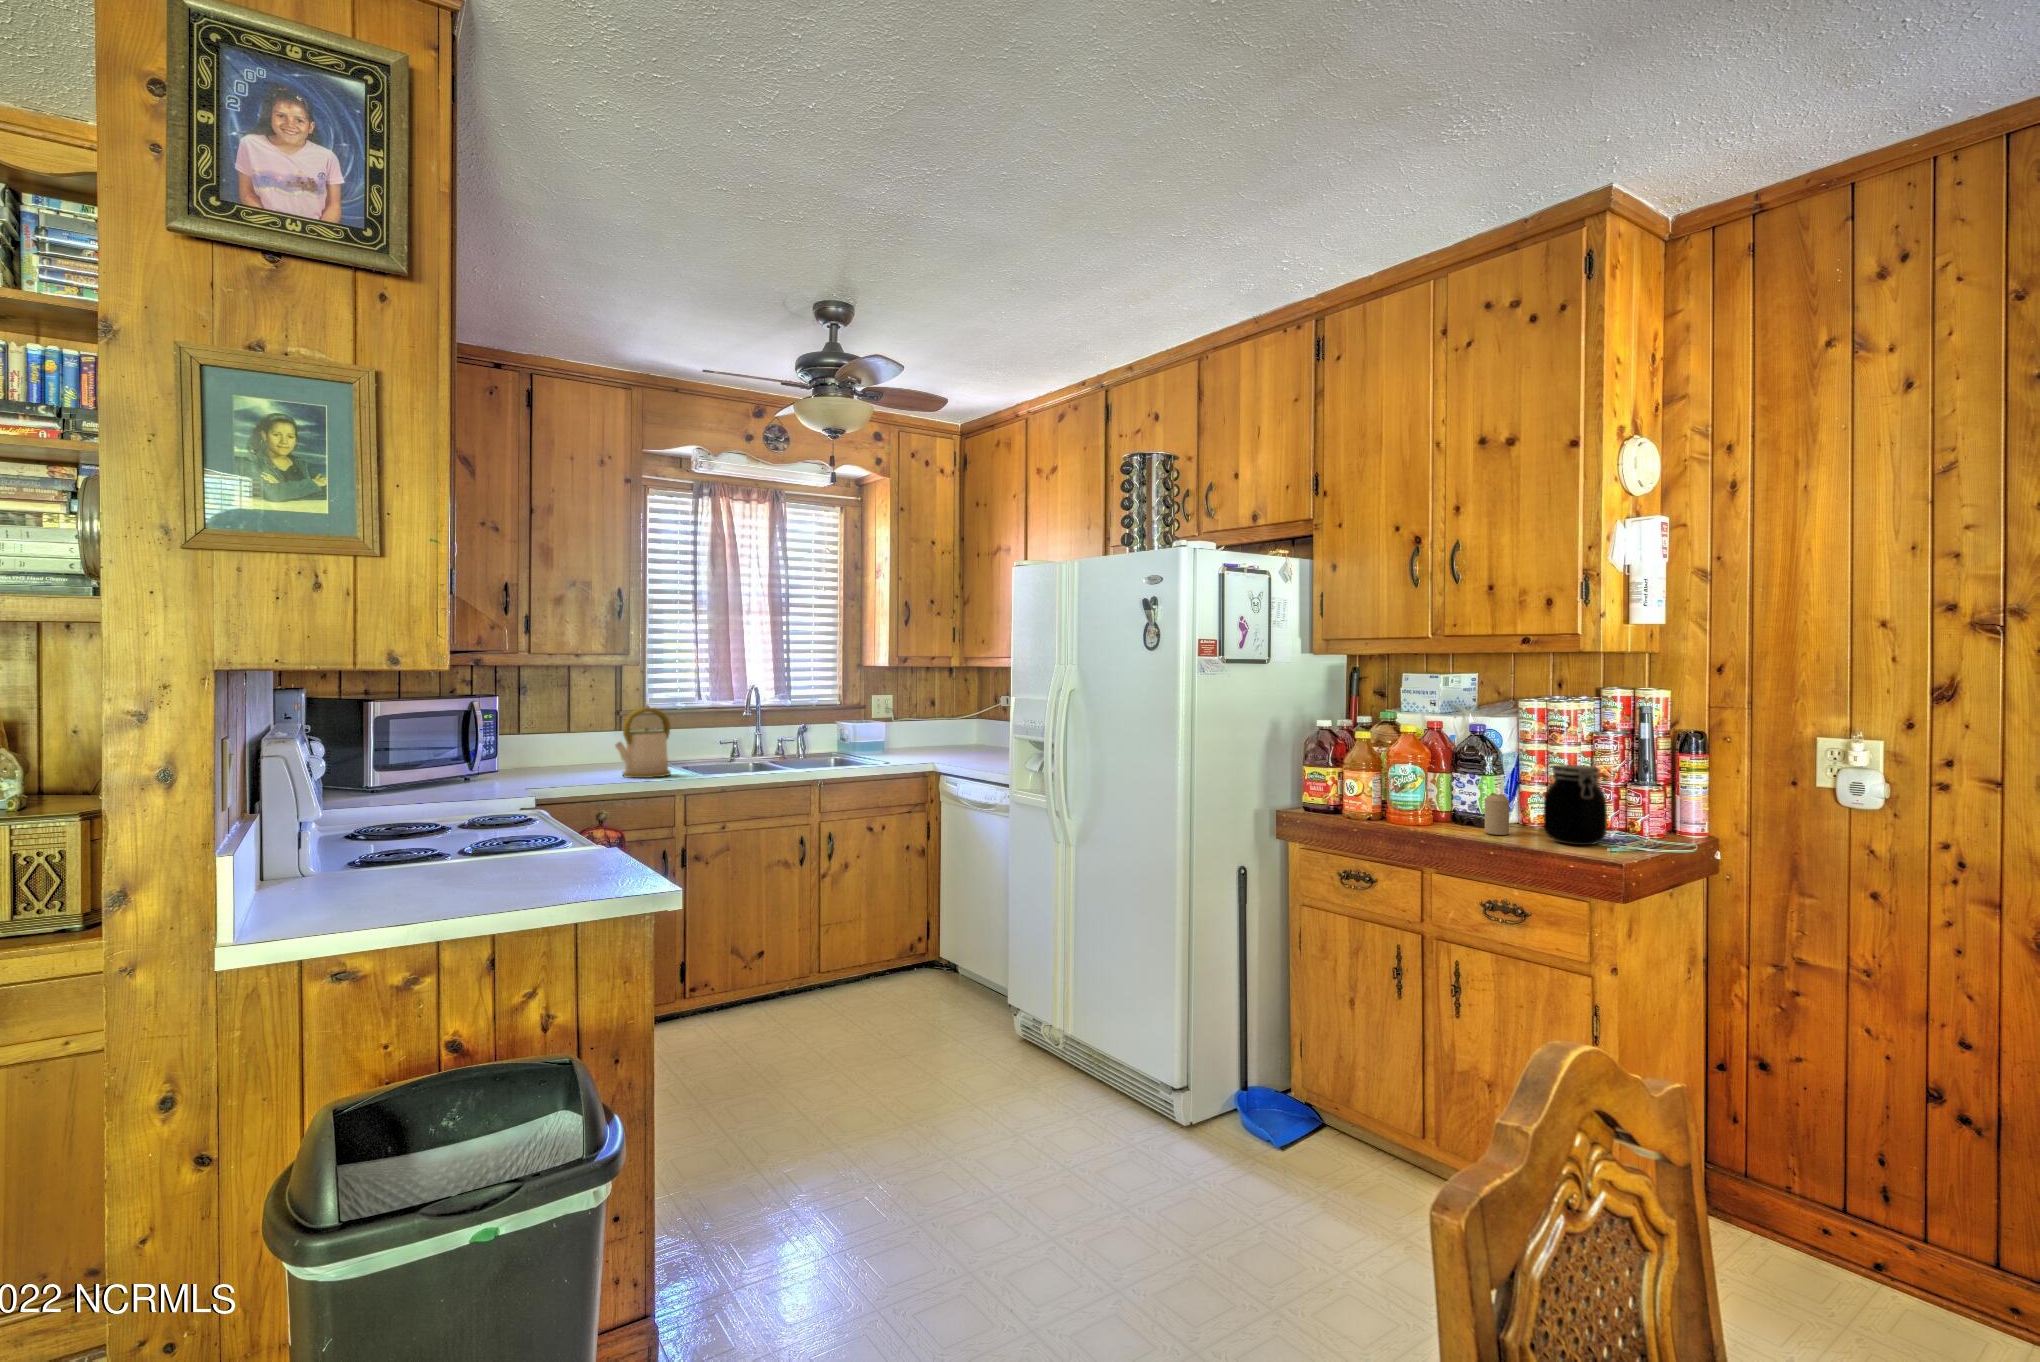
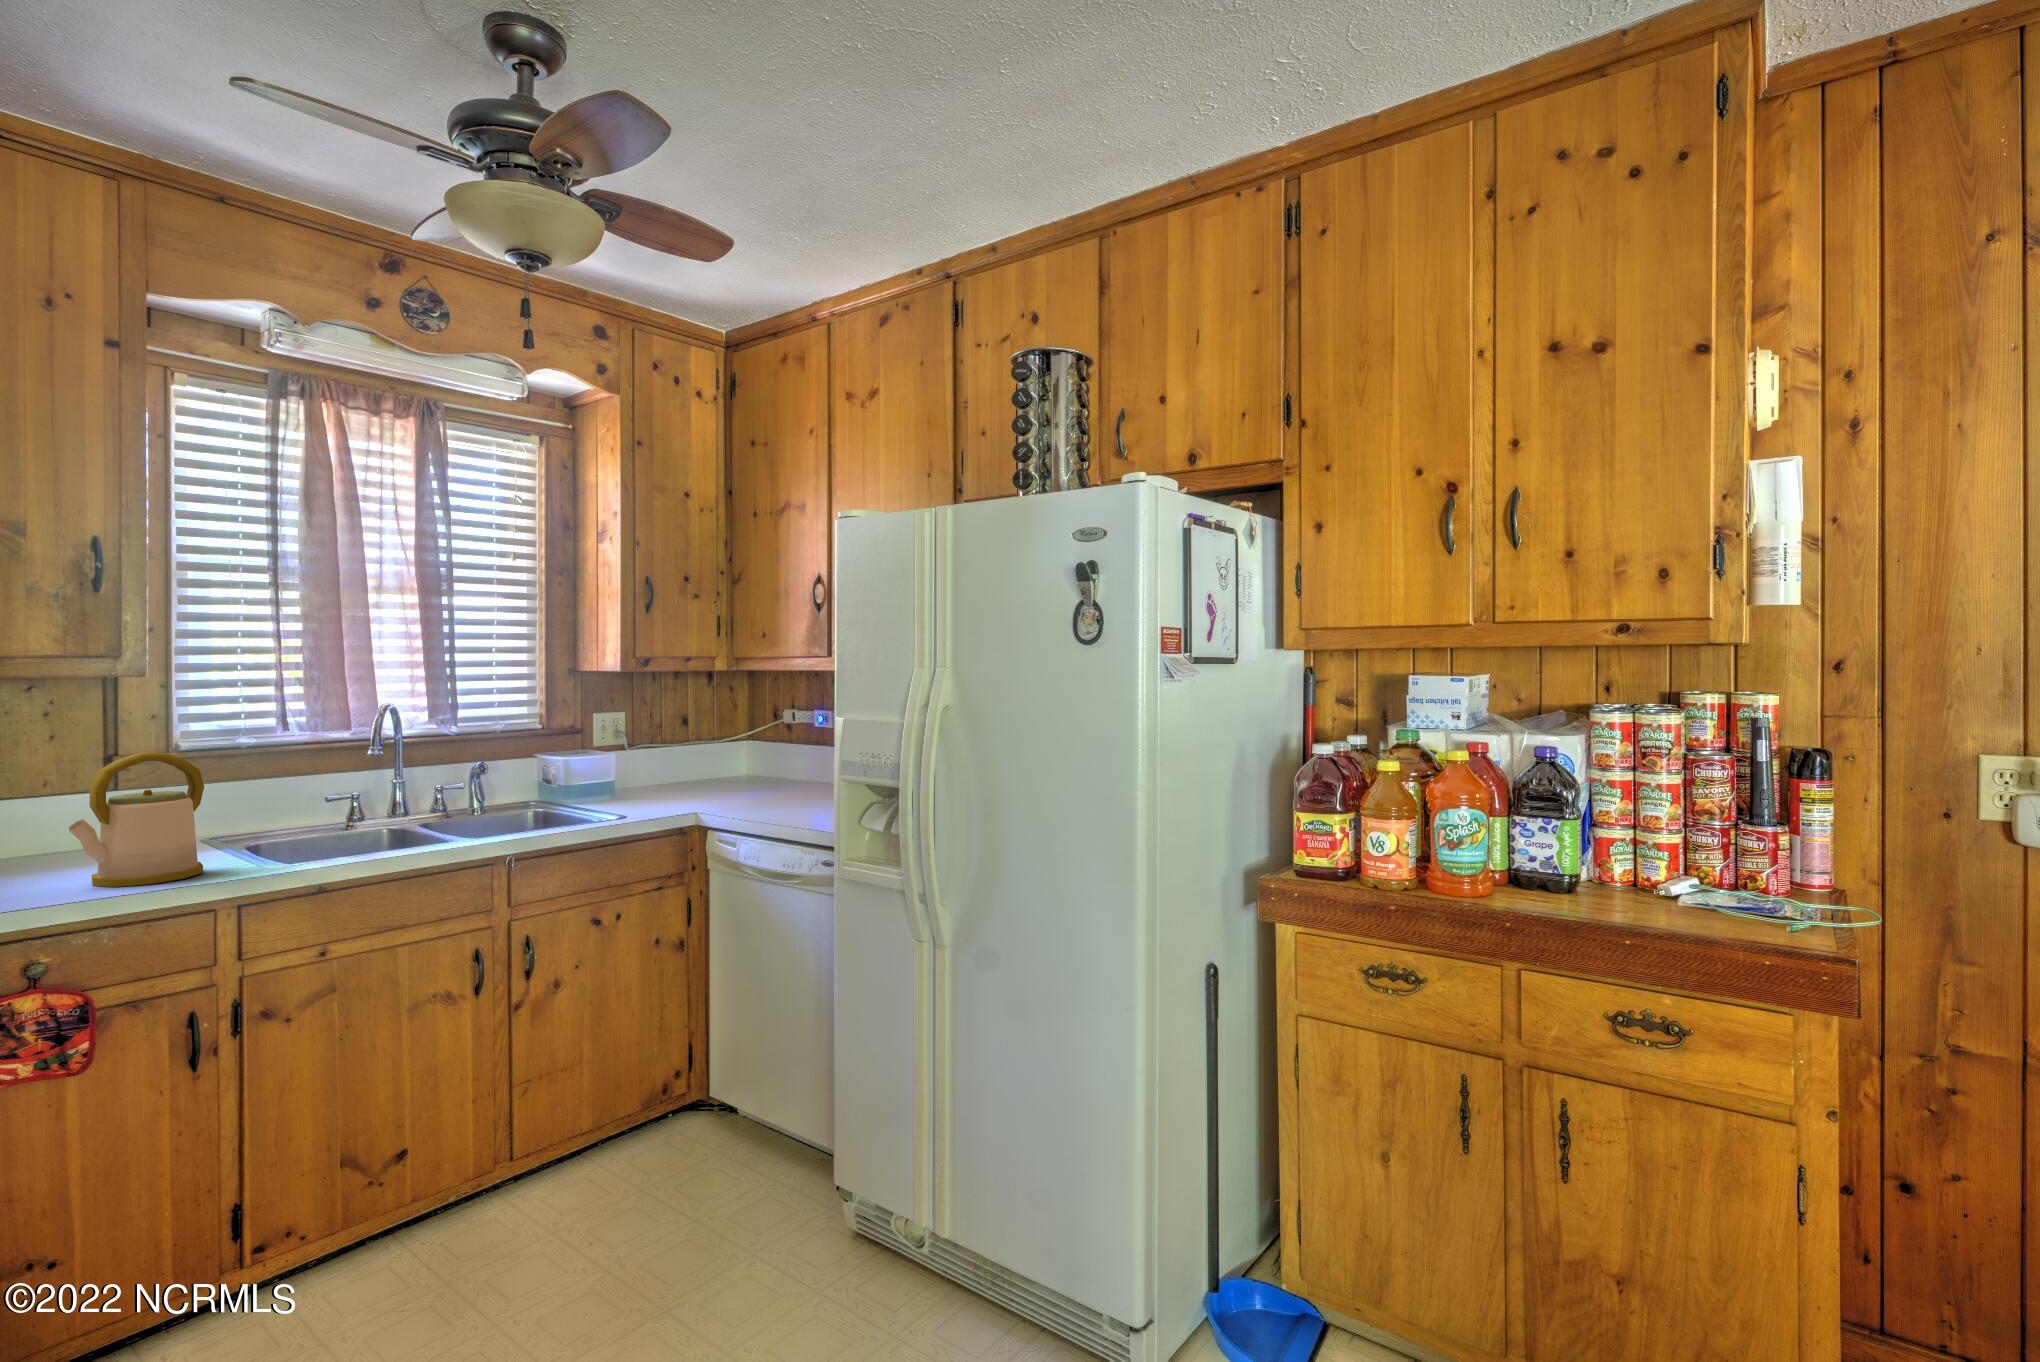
jar: present [1544,765,1607,845] -> none [1690,805,1777,926]
candle: present [1485,793,1509,835] -> none [1589,848,1625,910]

